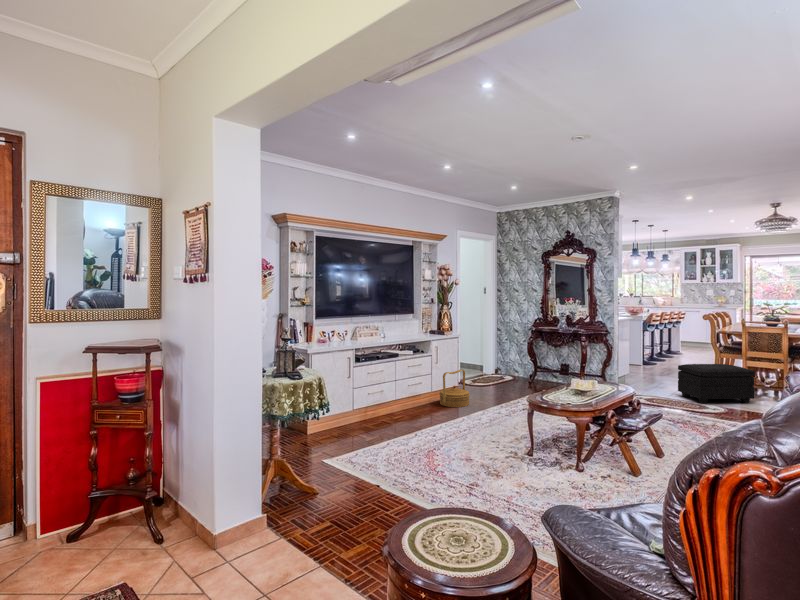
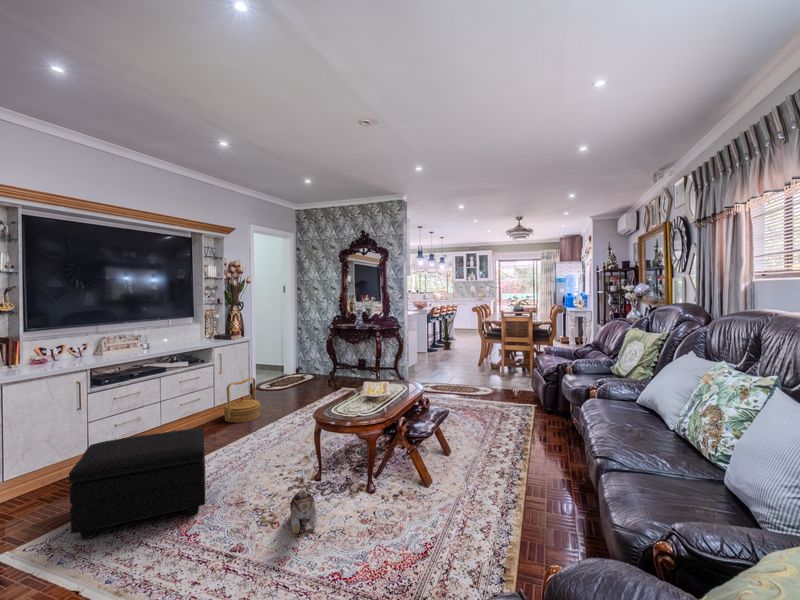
house plant: none [651,316,684,364] -> present [442,313,456,350]
footstool: present [678,364,755,403] -> present [69,429,205,539]
plush toy: none [510,452,533,486] -> present [290,490,317,534]

